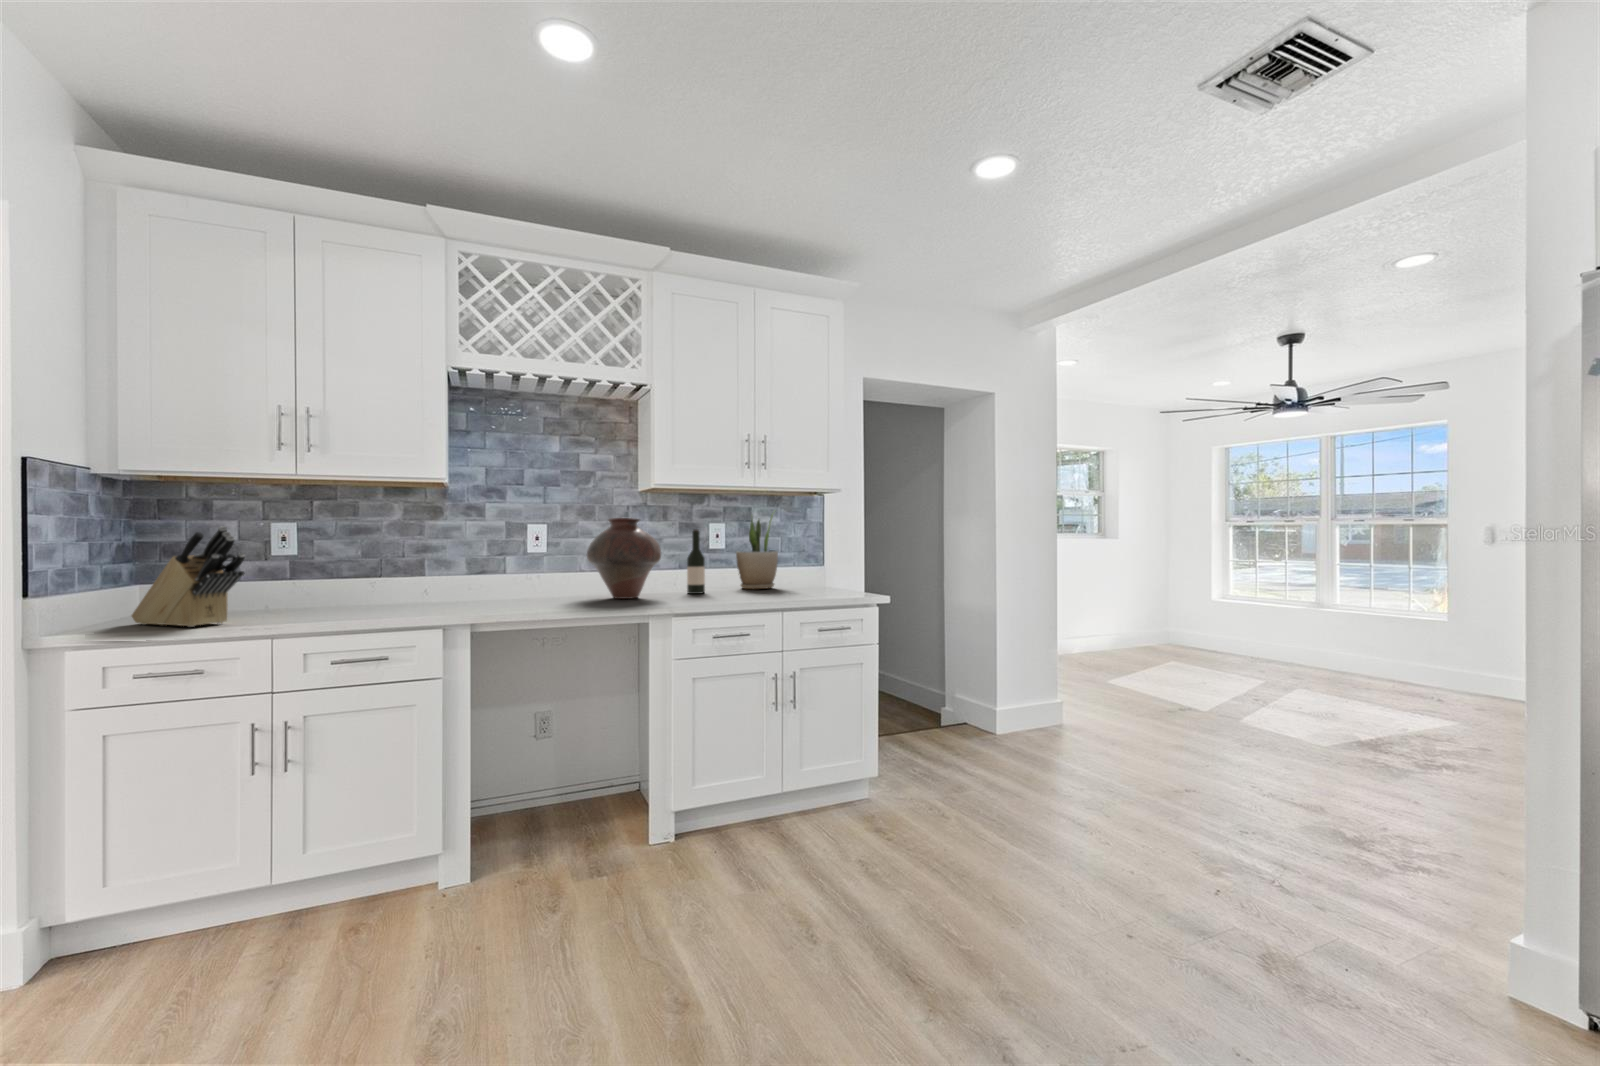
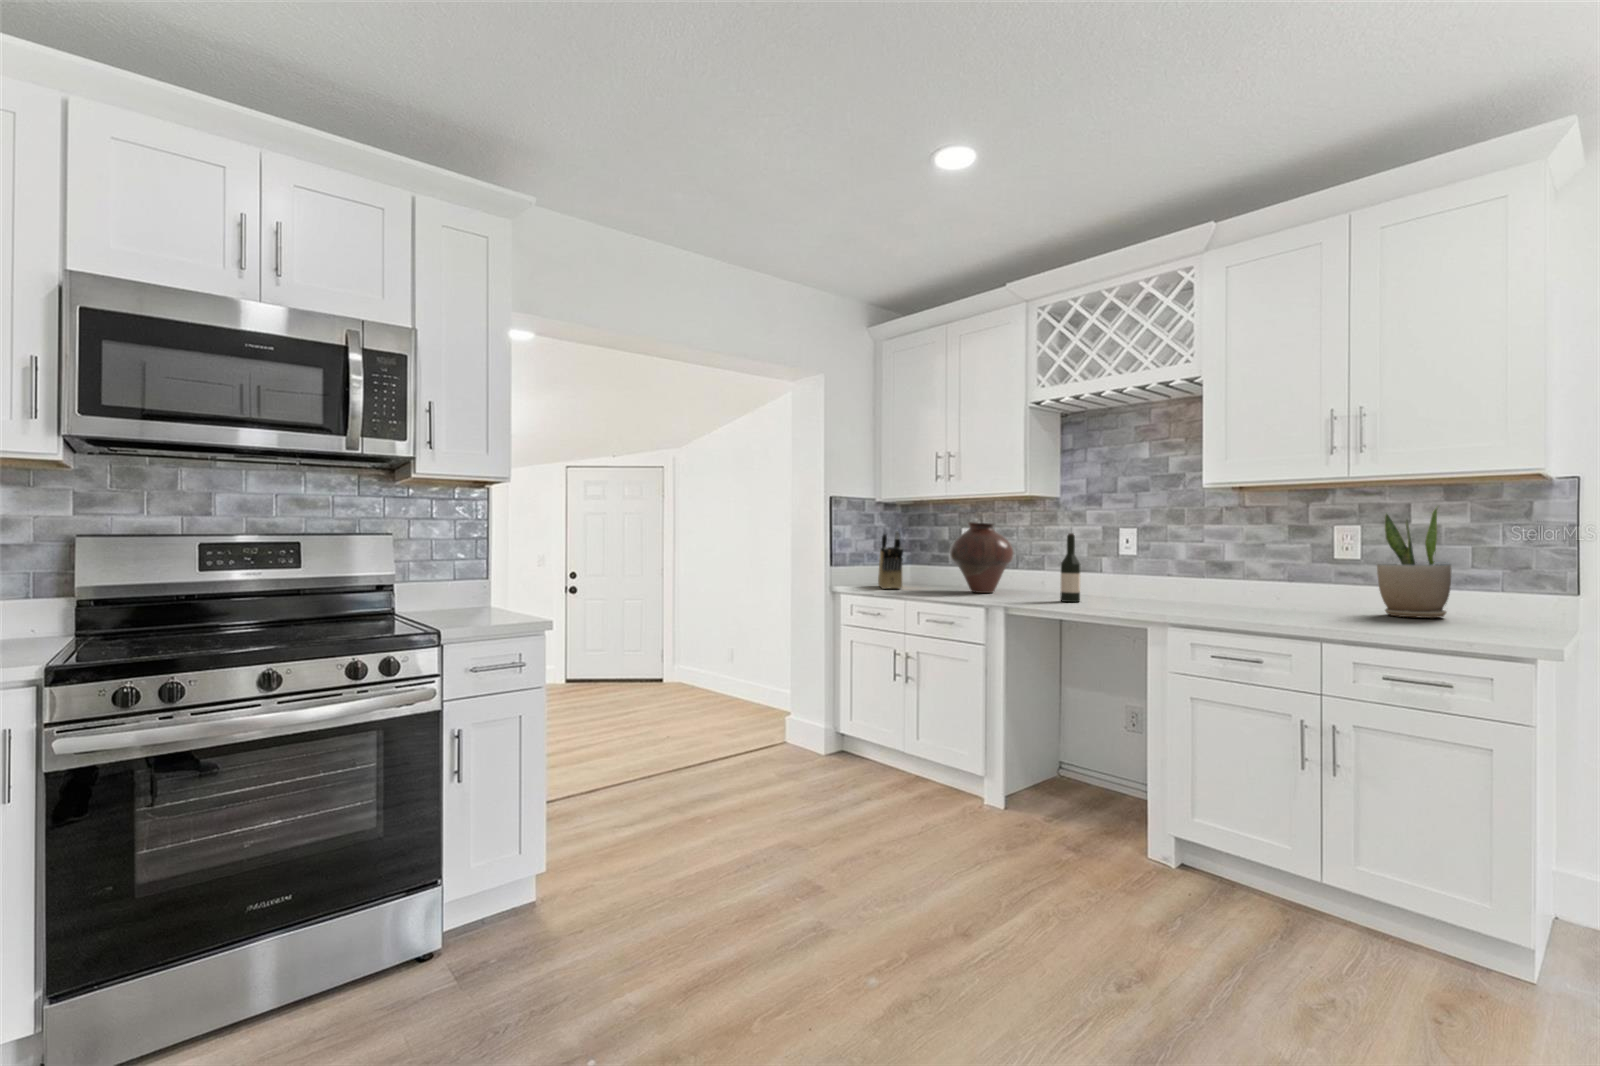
vase: present [587,518,661,599] -> present [950,522,1014,593]
wine bottle: present [687,529,705,594] -> present [1060,533,1080,602]

